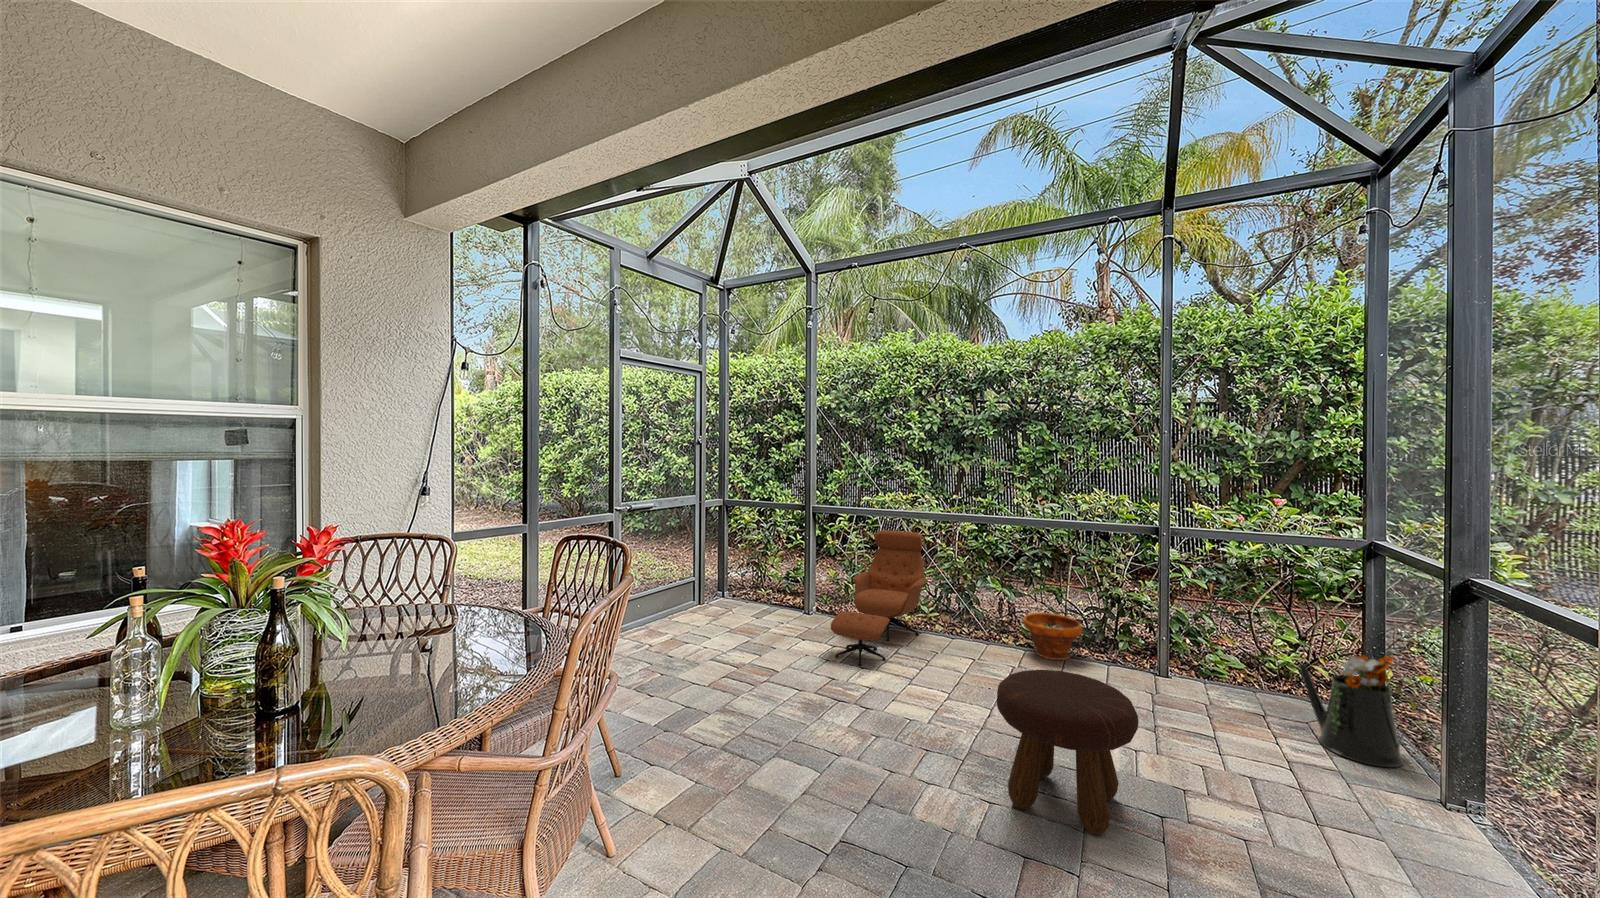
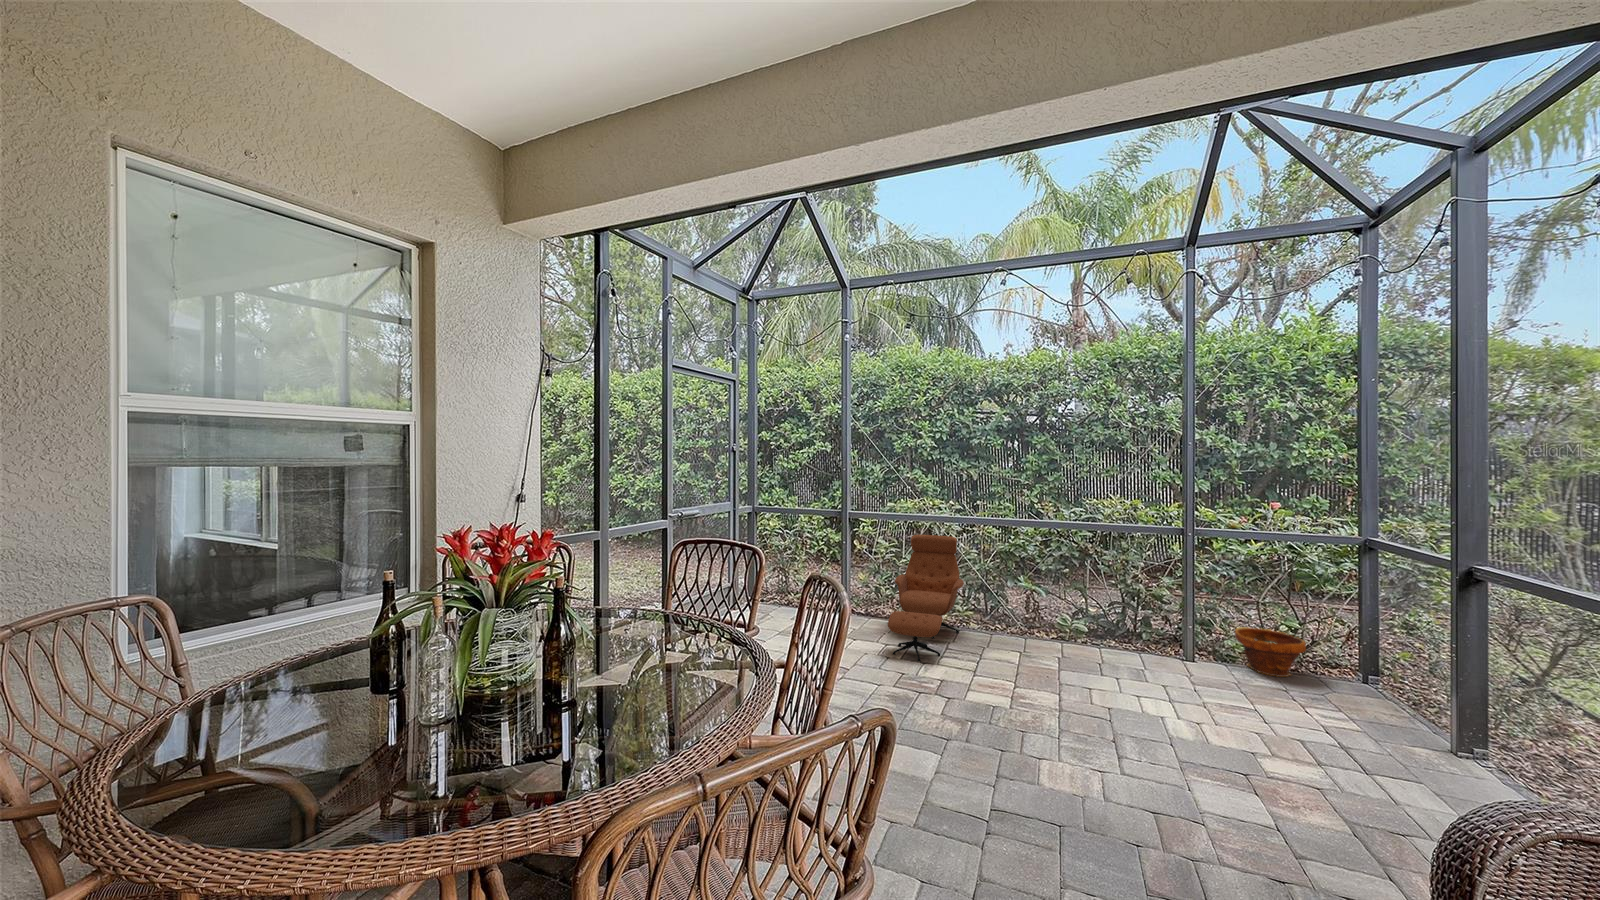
planter: present [1023,612,1083,660] -> present [1235,627,1306,677]
watering can: present [1300,655,1422,767] -> none [1318,630,1425,728]
footstool: present [997,670,1139,835] -> none [1092,653,1223,791]

